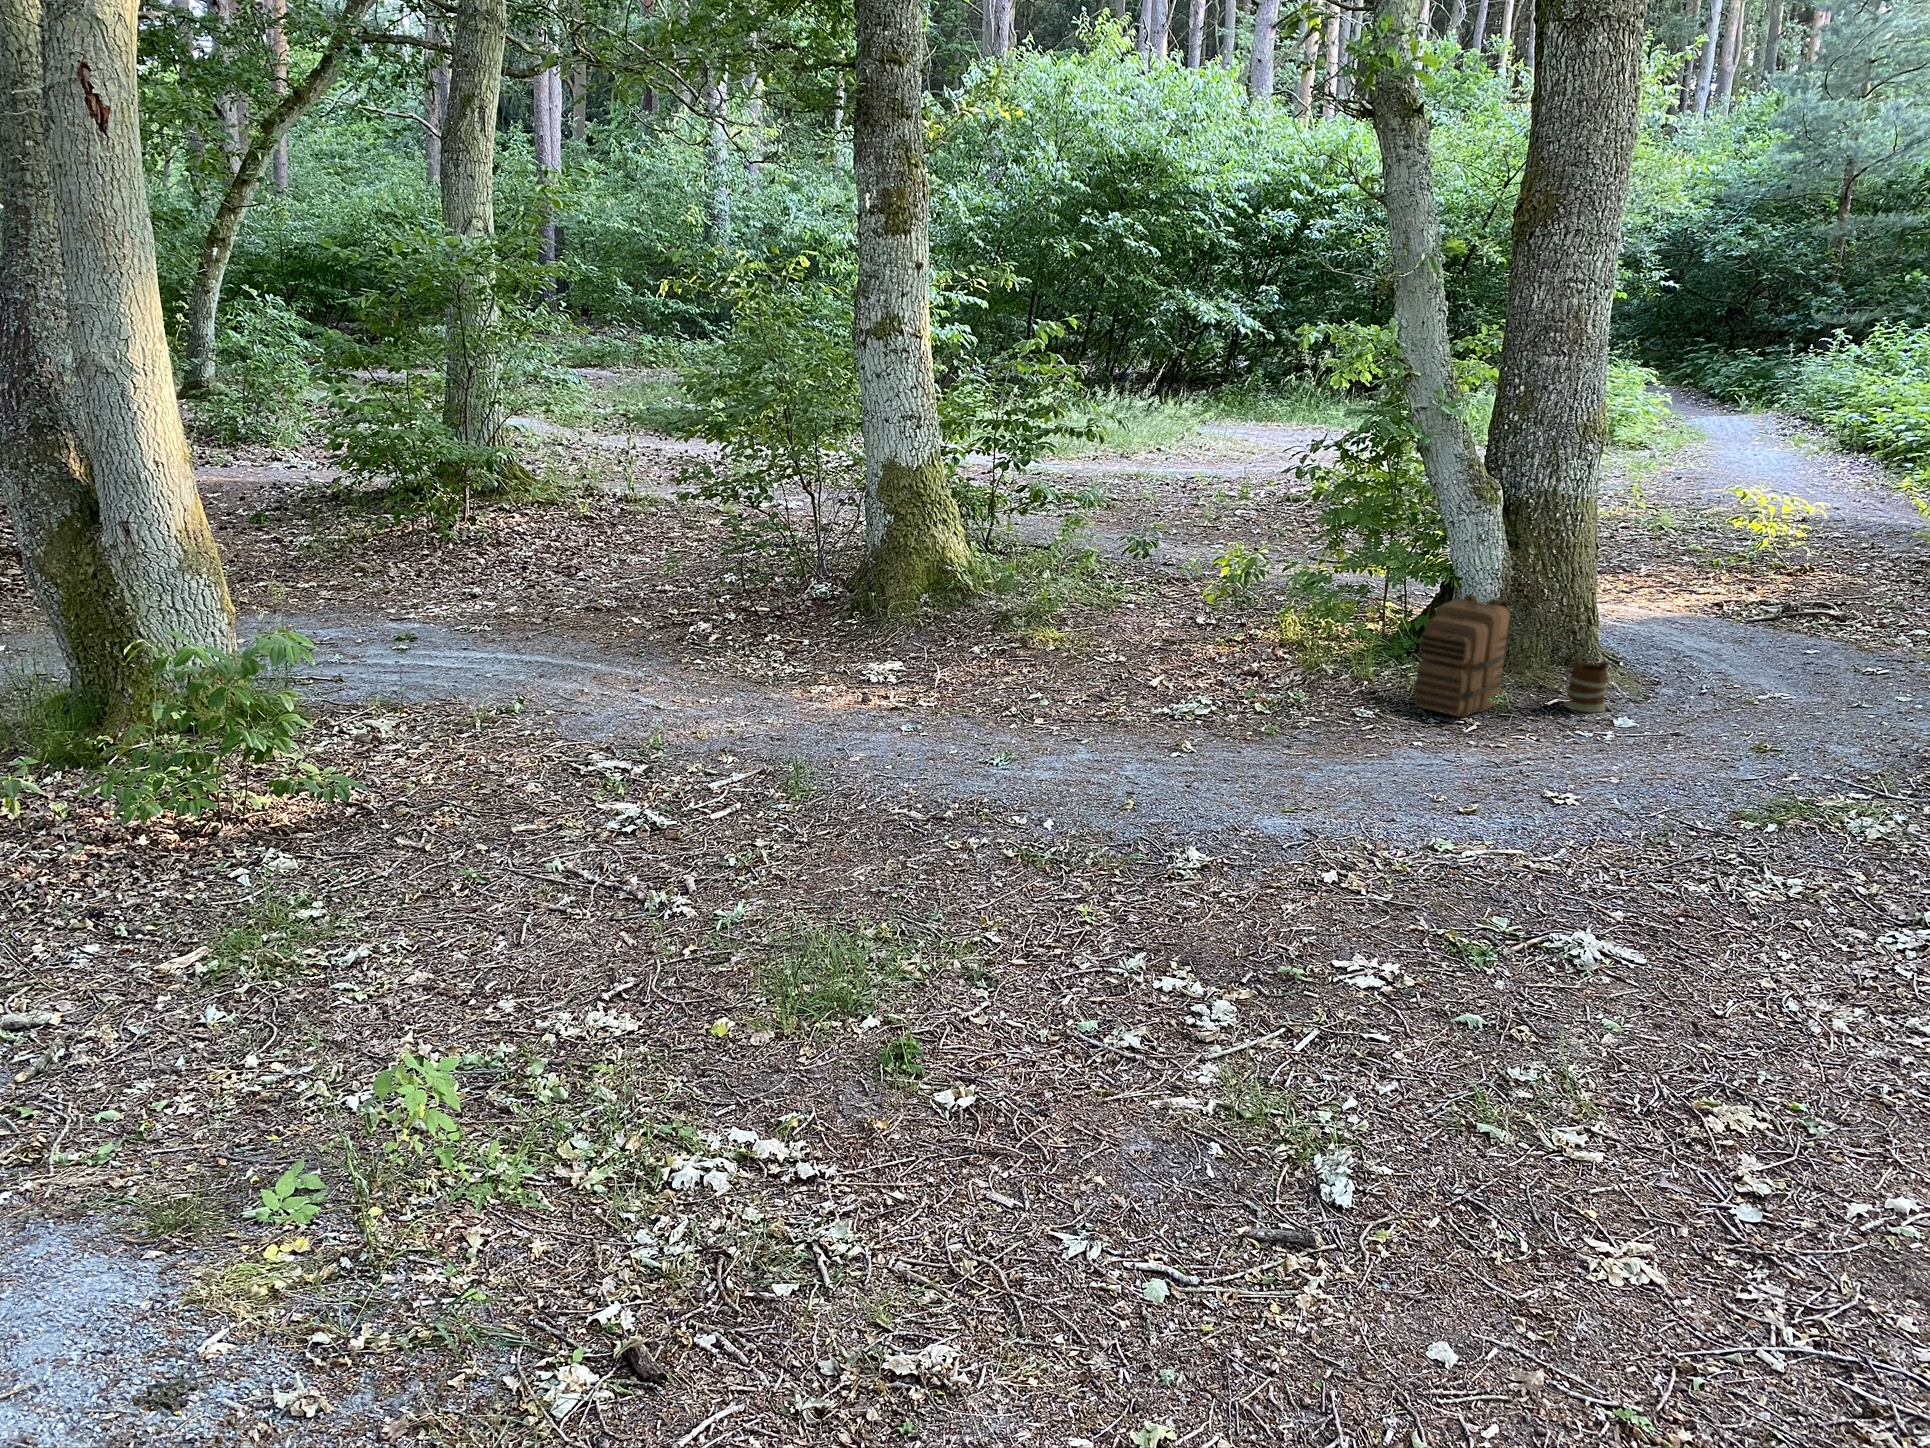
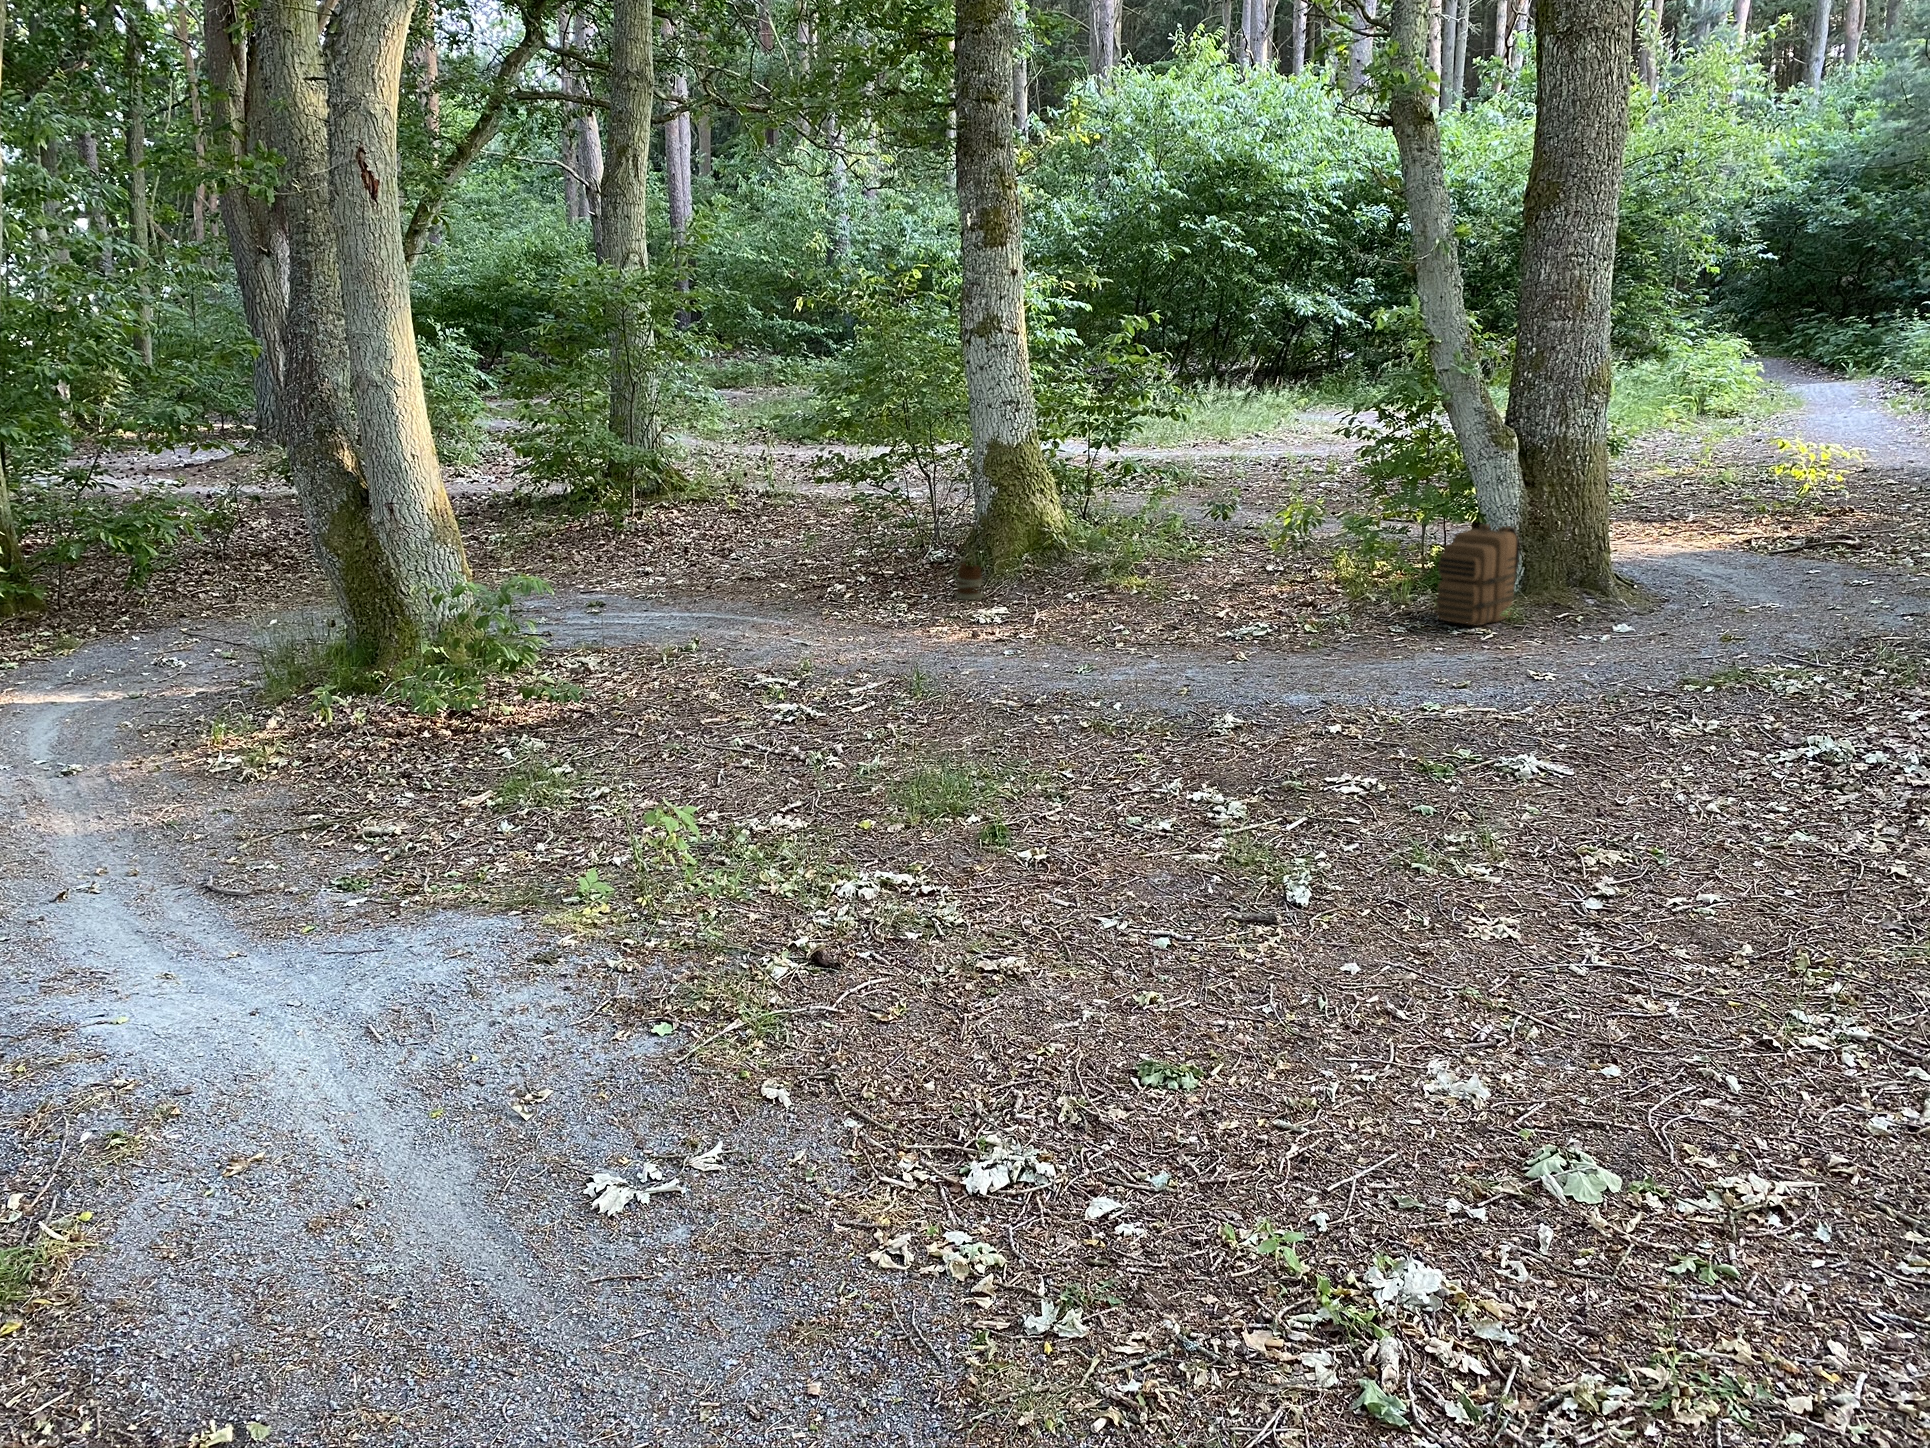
wooden bucket: present [1564,645,1607,712] -> present [957,559,984,600]

